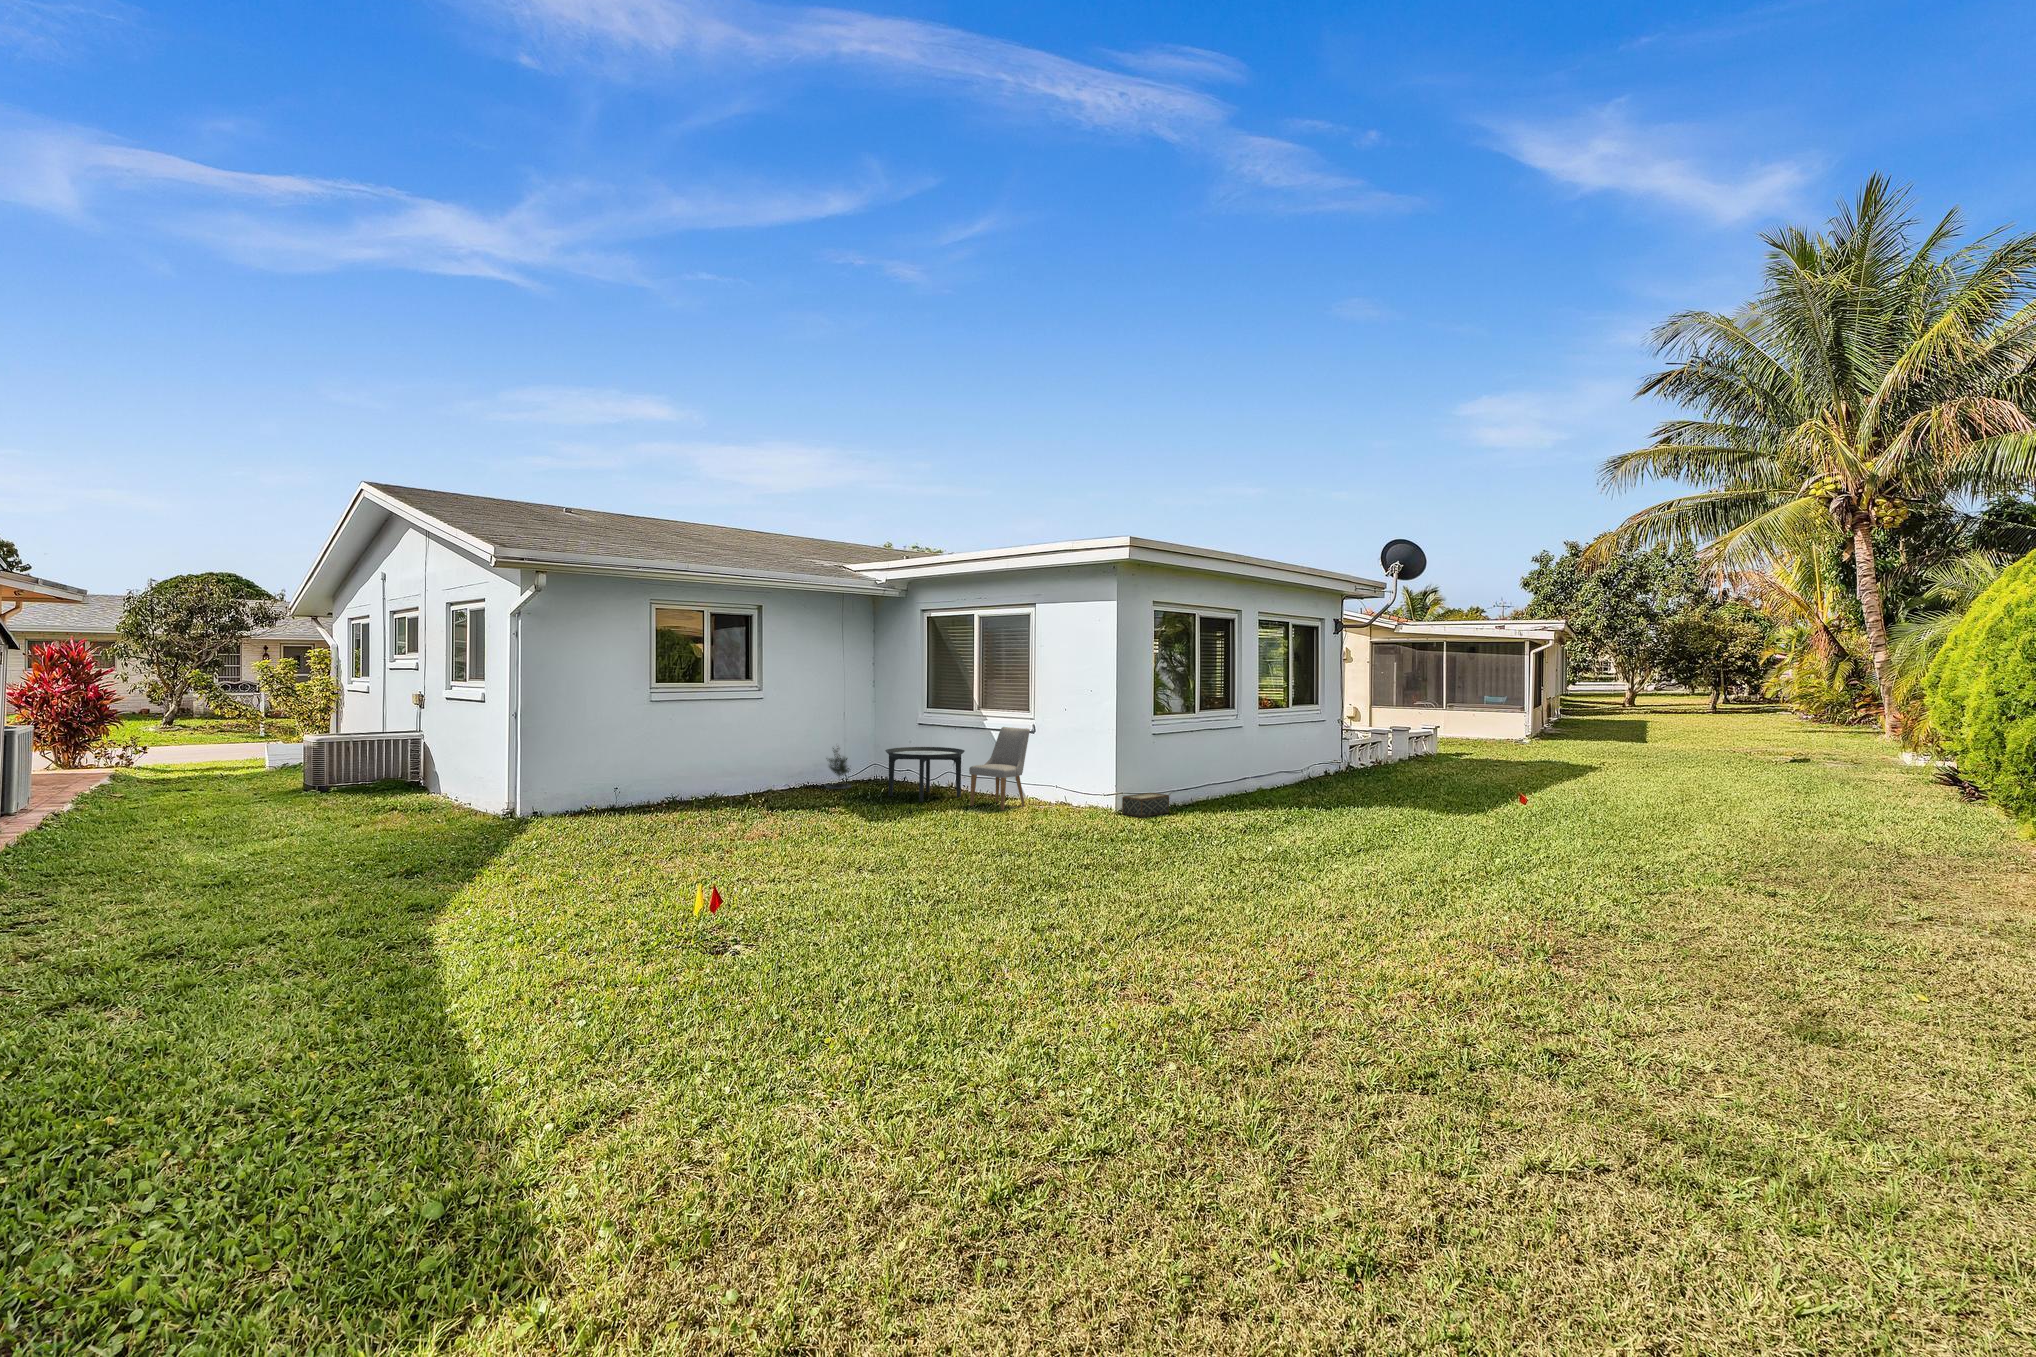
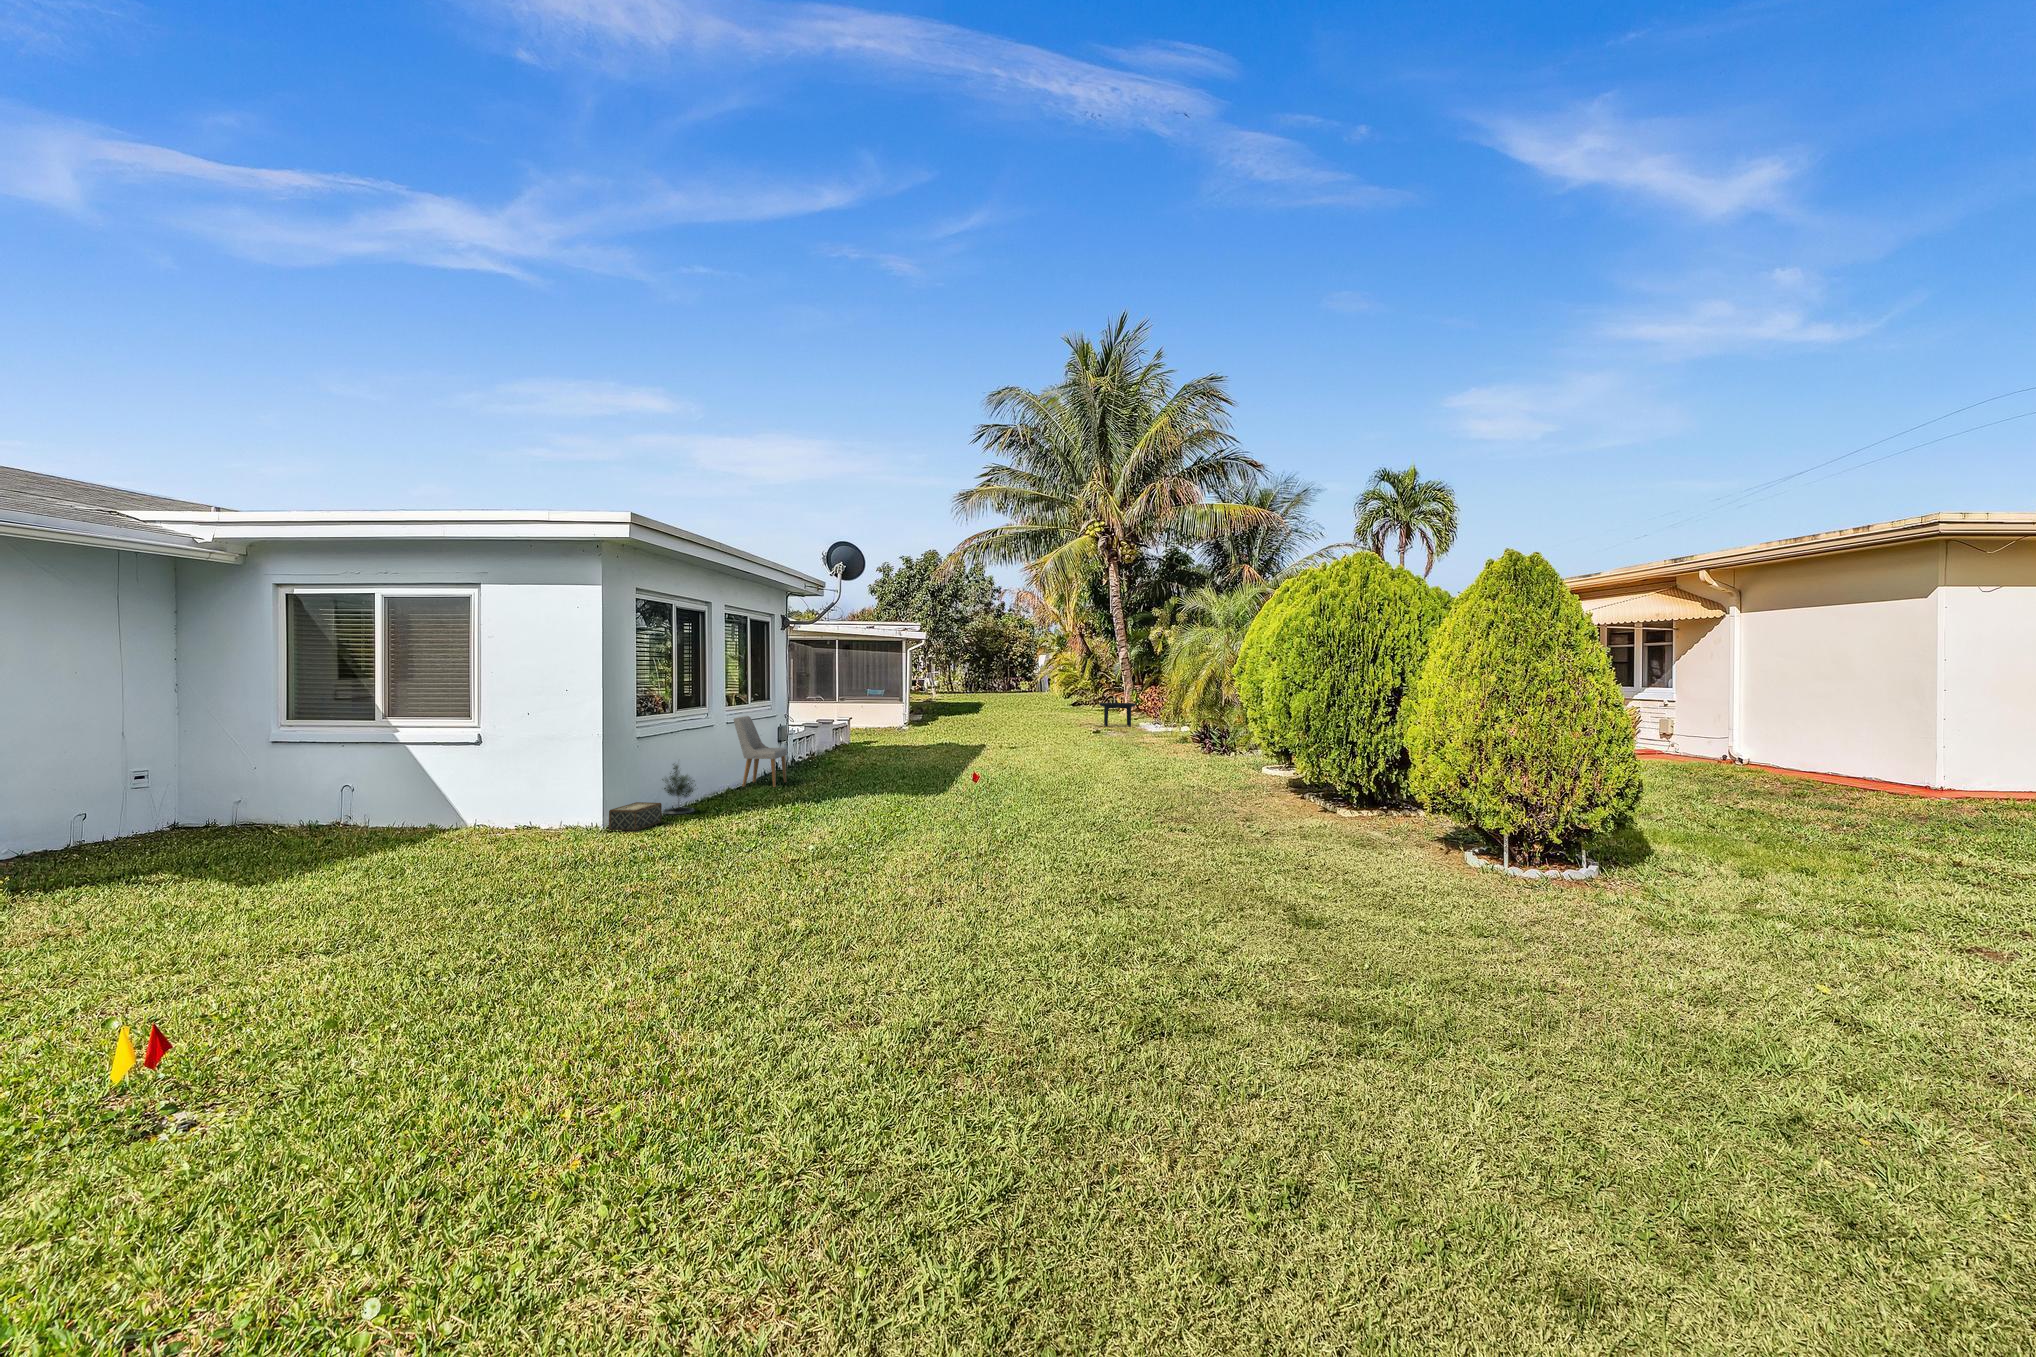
chair: present [969,727,1030,811] -> present [734,716,787,787]
round table: present [885,747,965,802] -> present [1099,703,1136,727]
potted tree: present [827,748,850,789] -> present [662,764,696,814]

